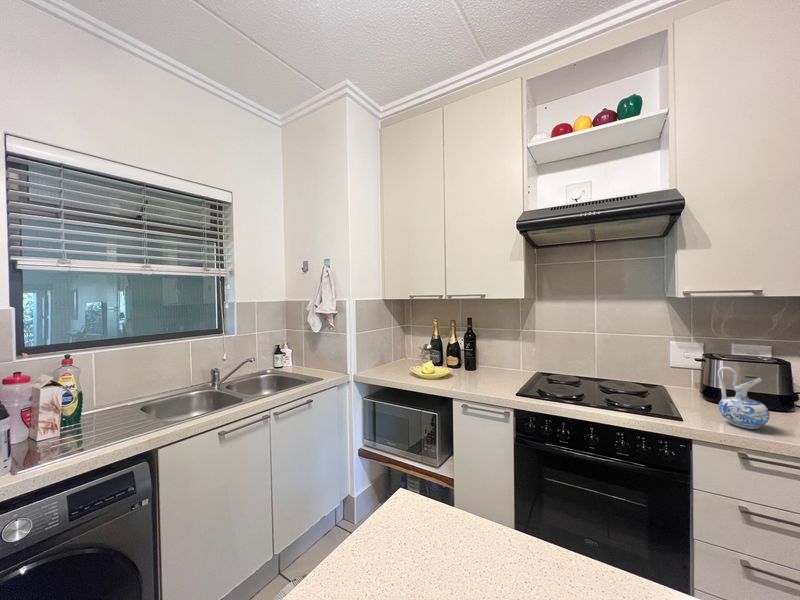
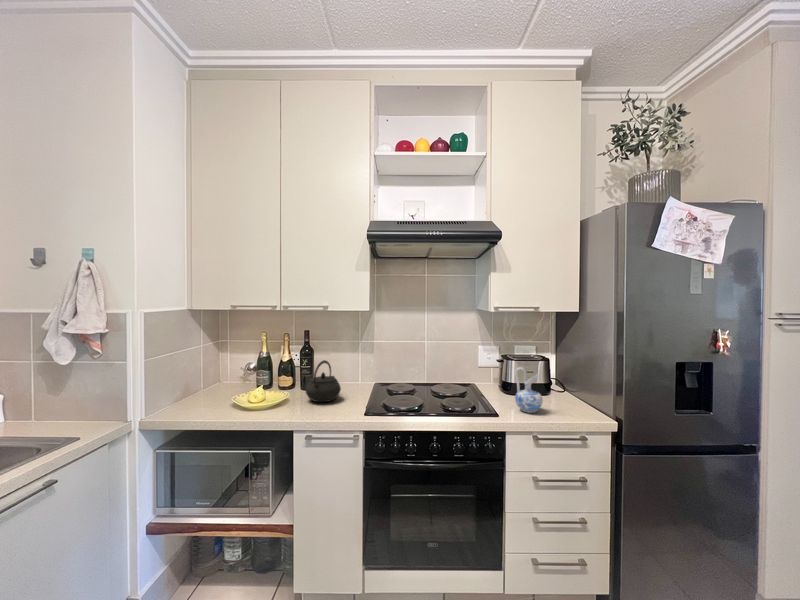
kettle: none [467,343,499,380] -> present [305,360,341,402]

